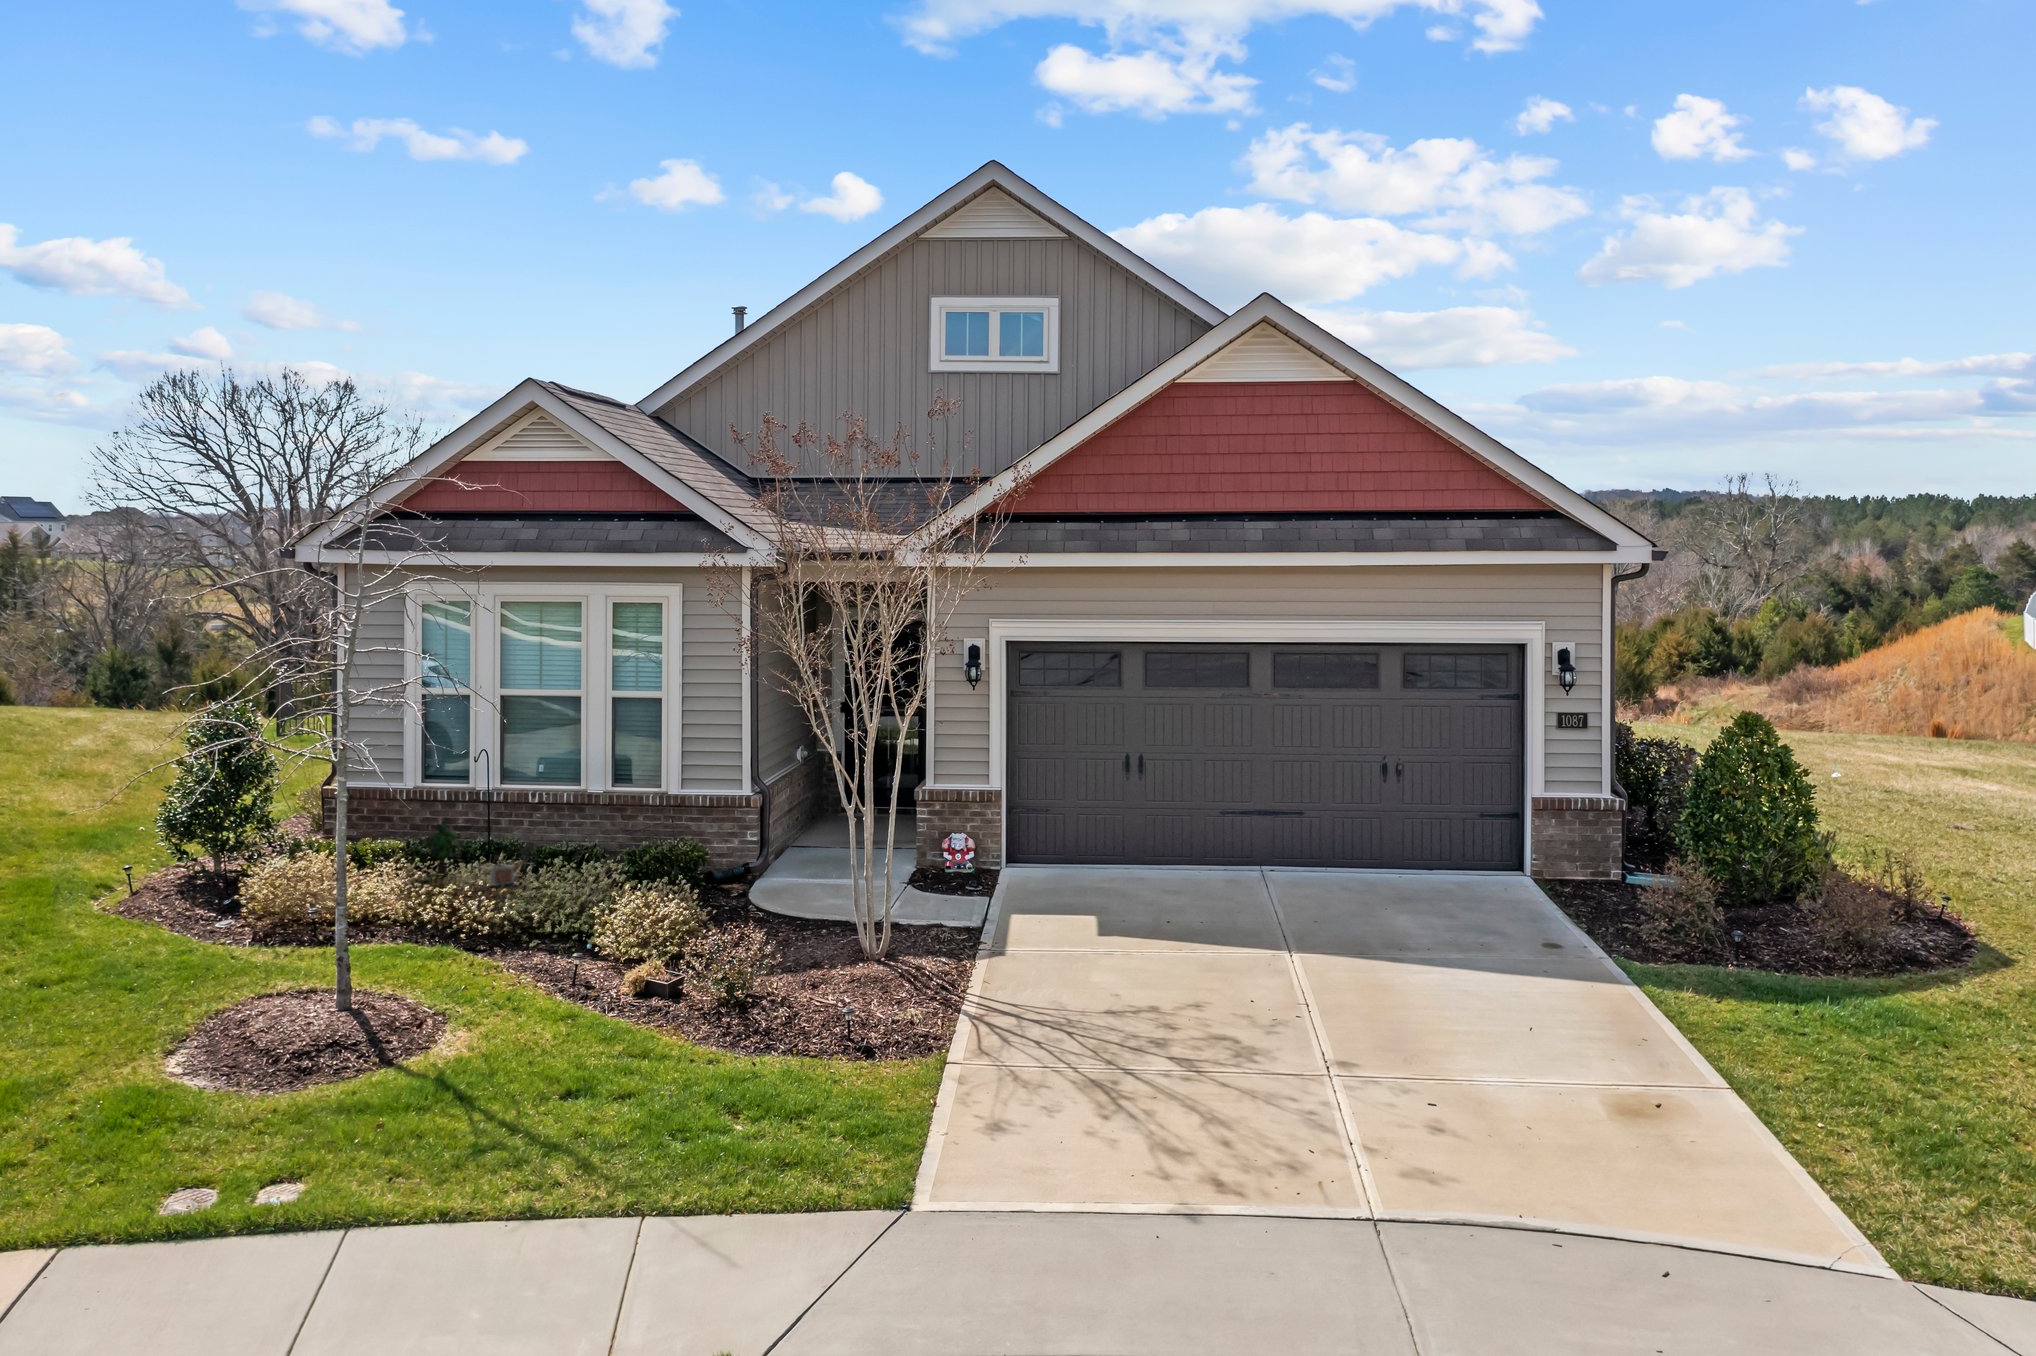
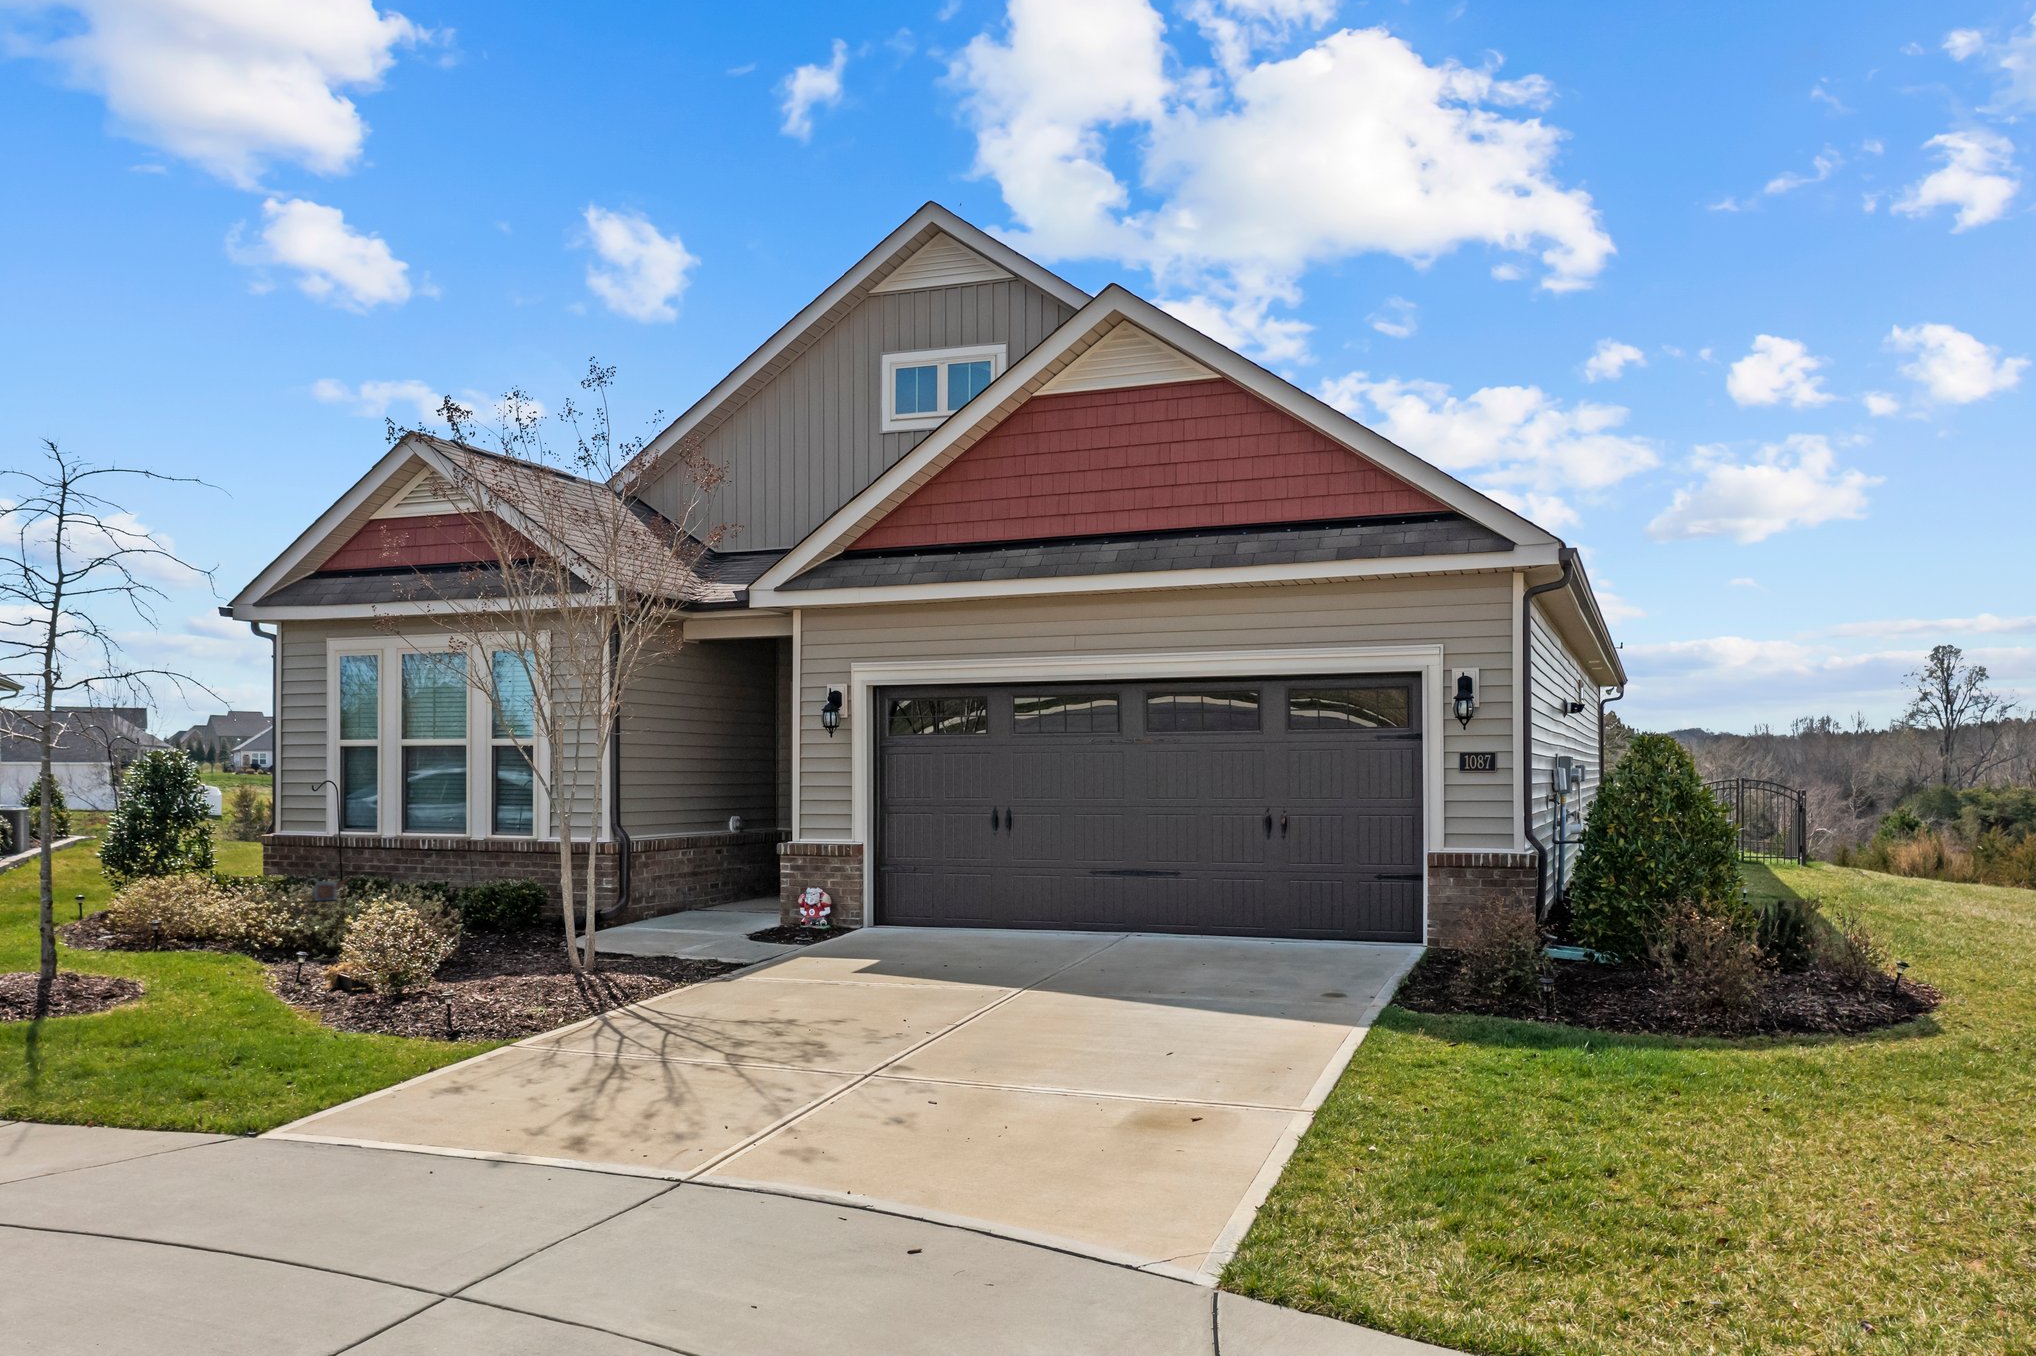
decorative plant: present [424,818,457,875] -> none [269,838,306,895]

